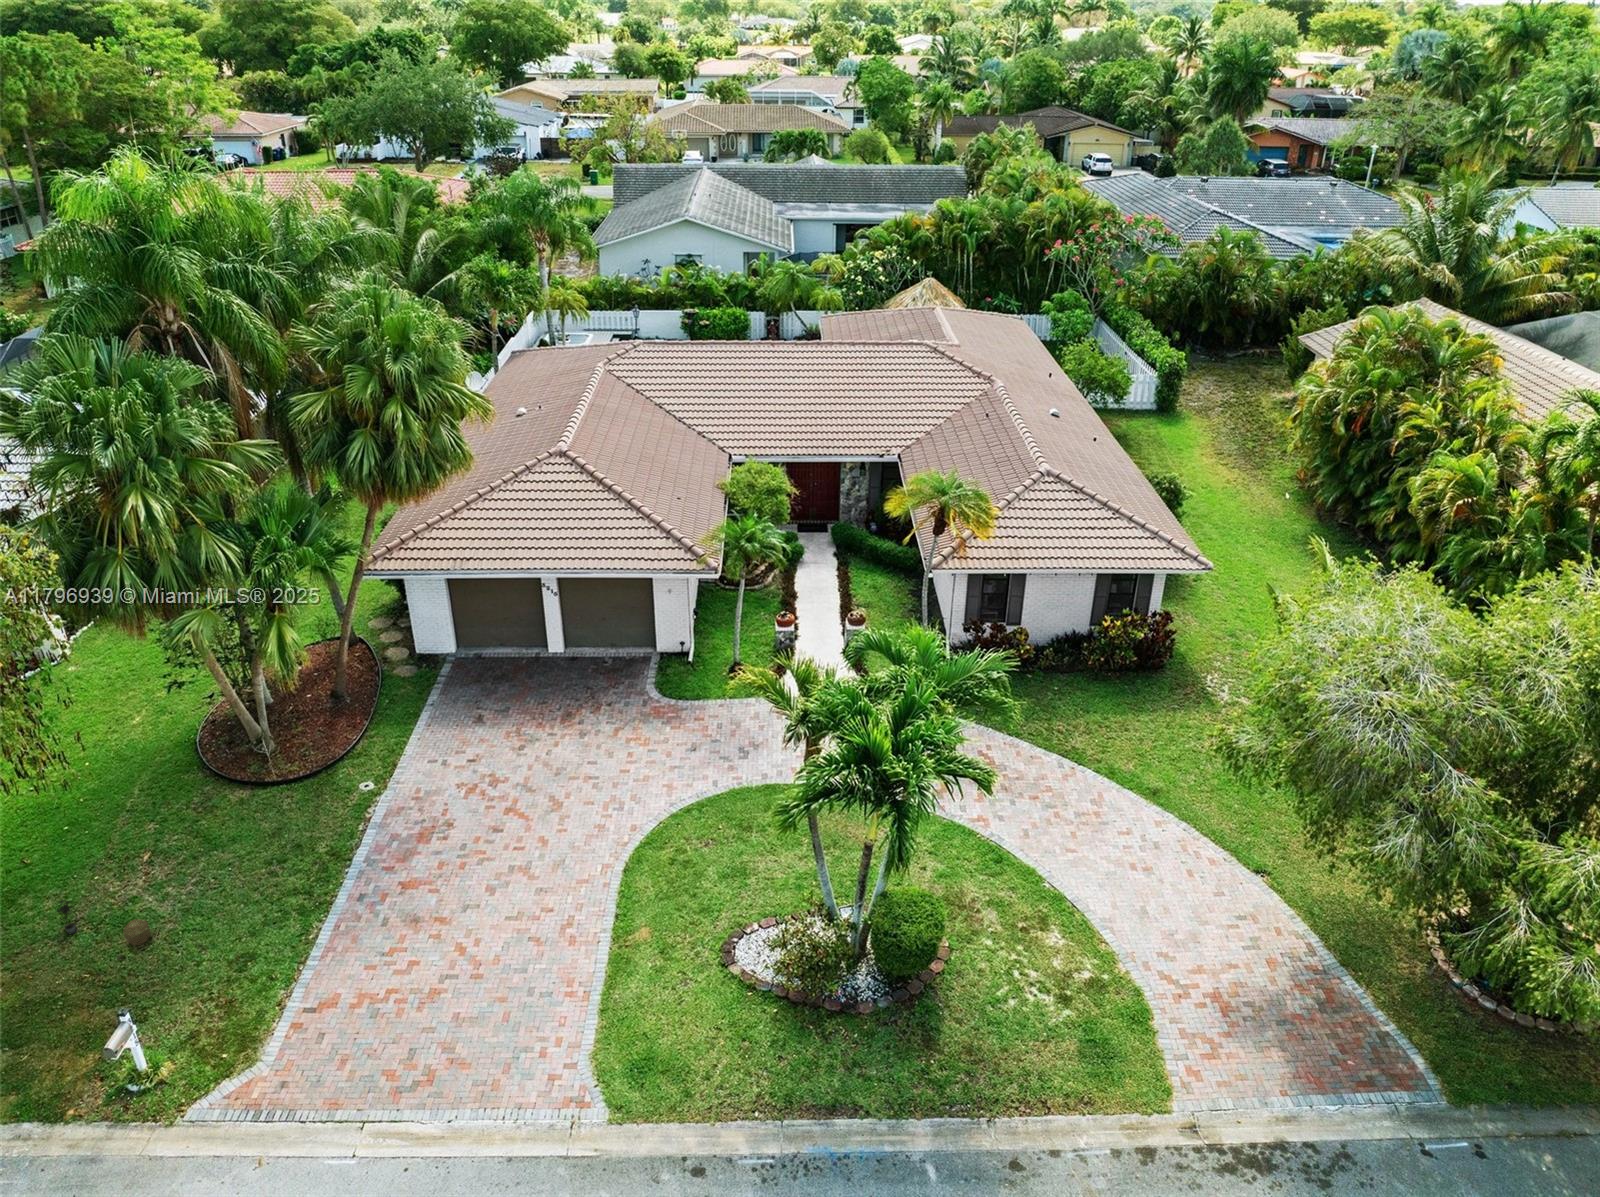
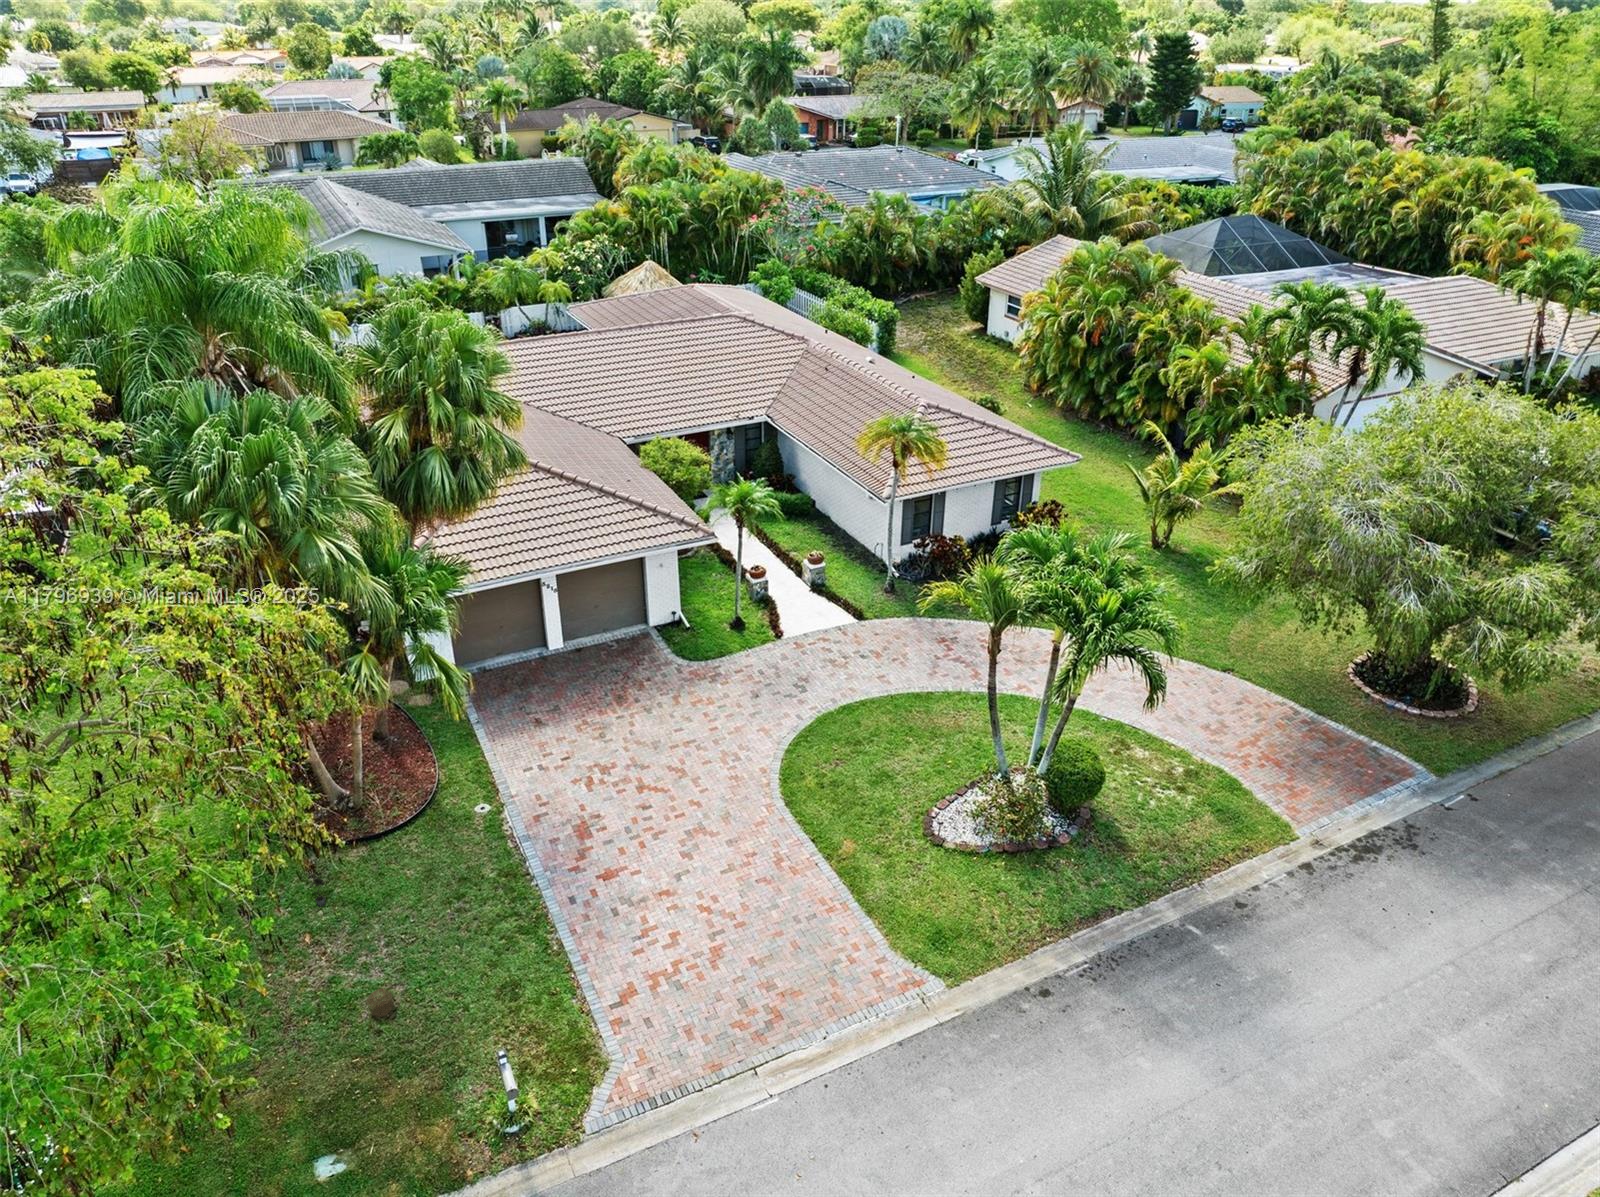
potted plant: present [57,900,76,934] -> present [308,873,325,906]

